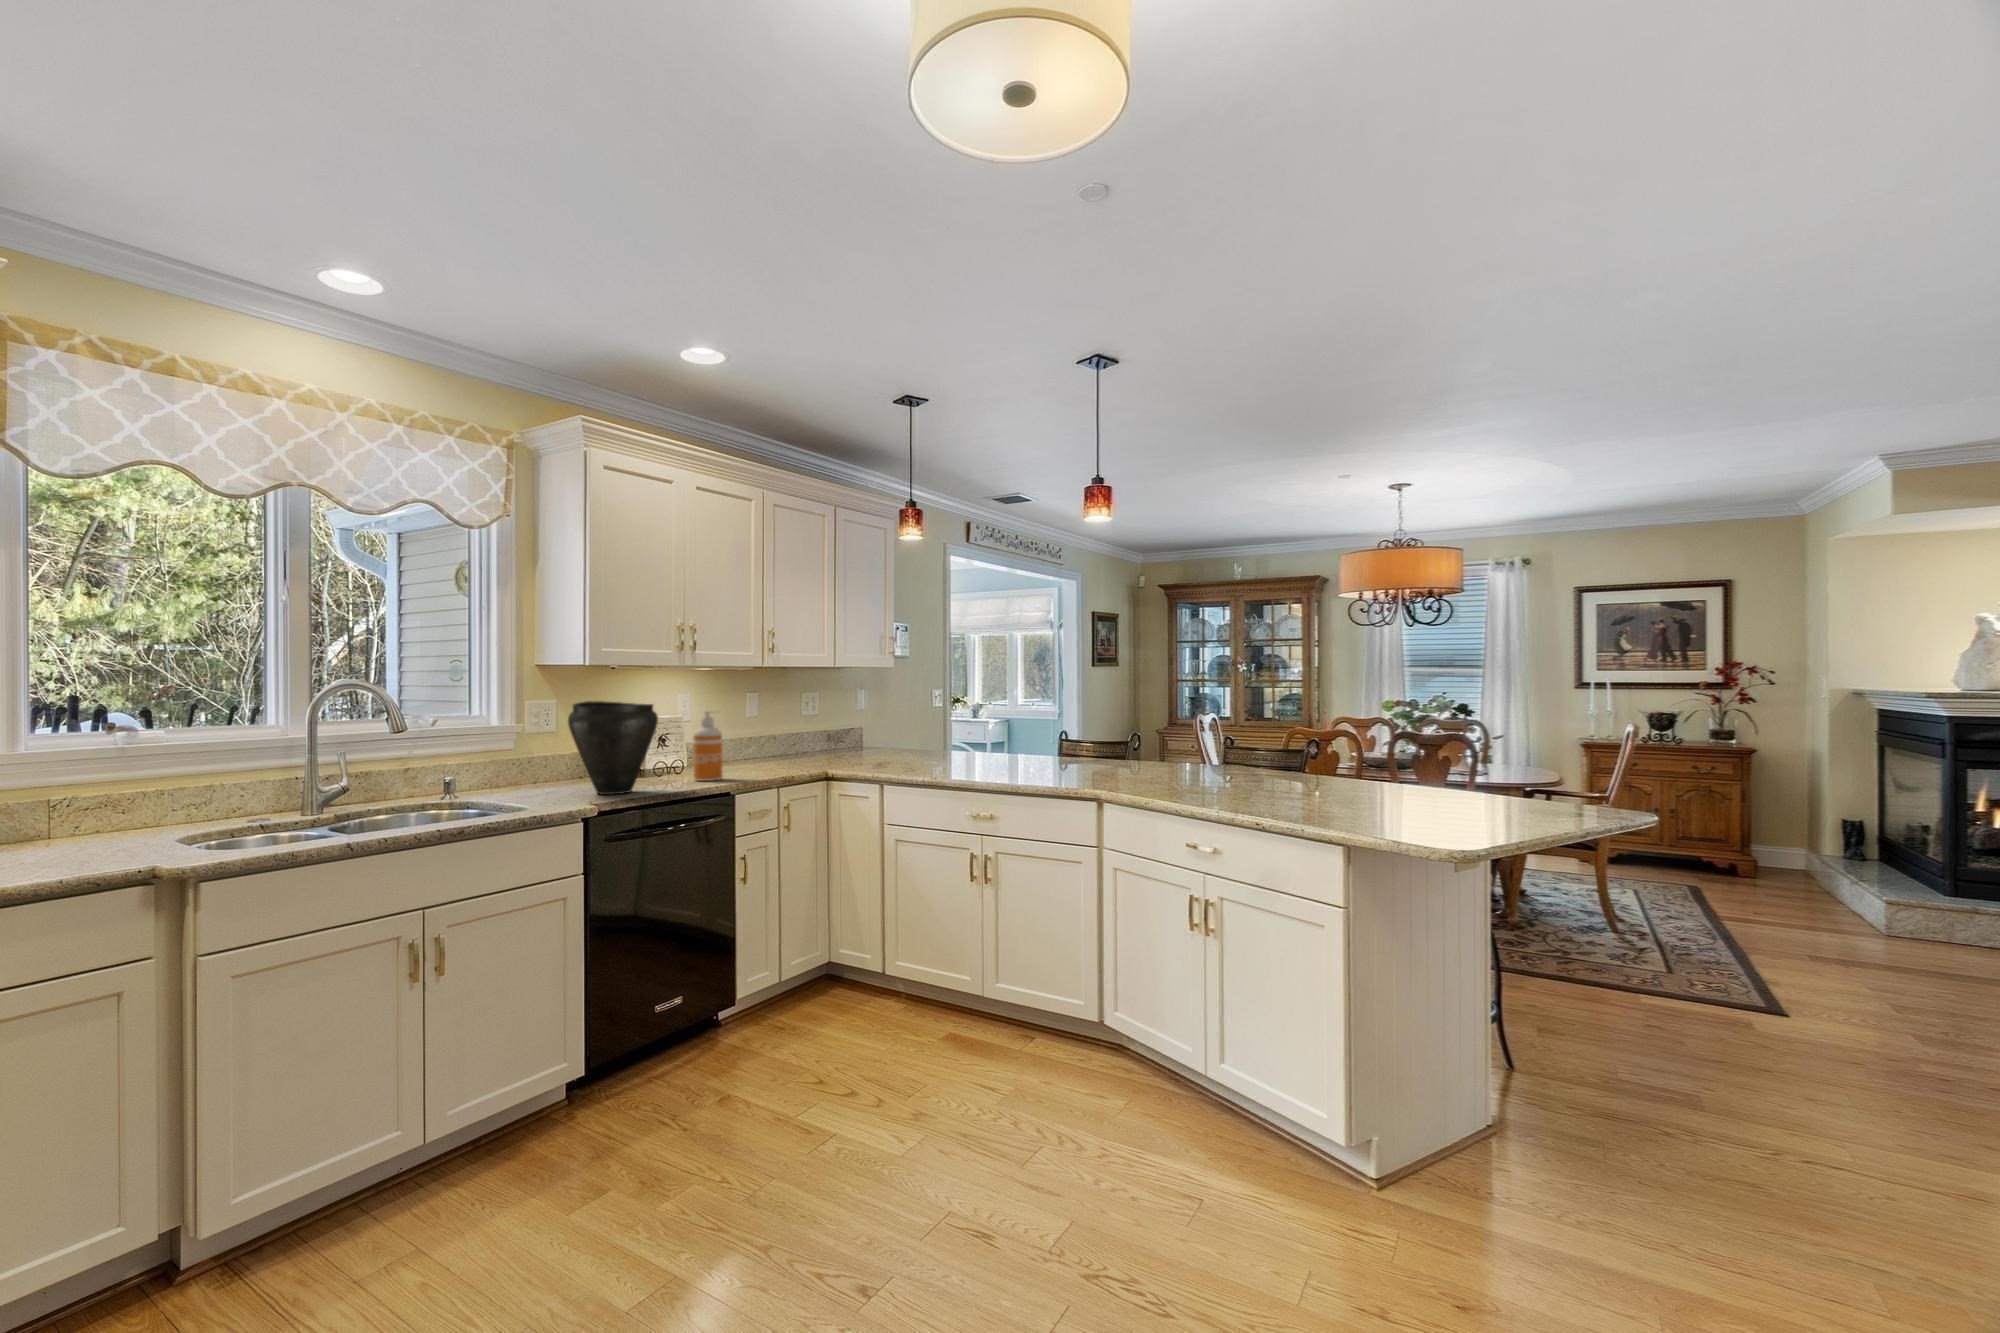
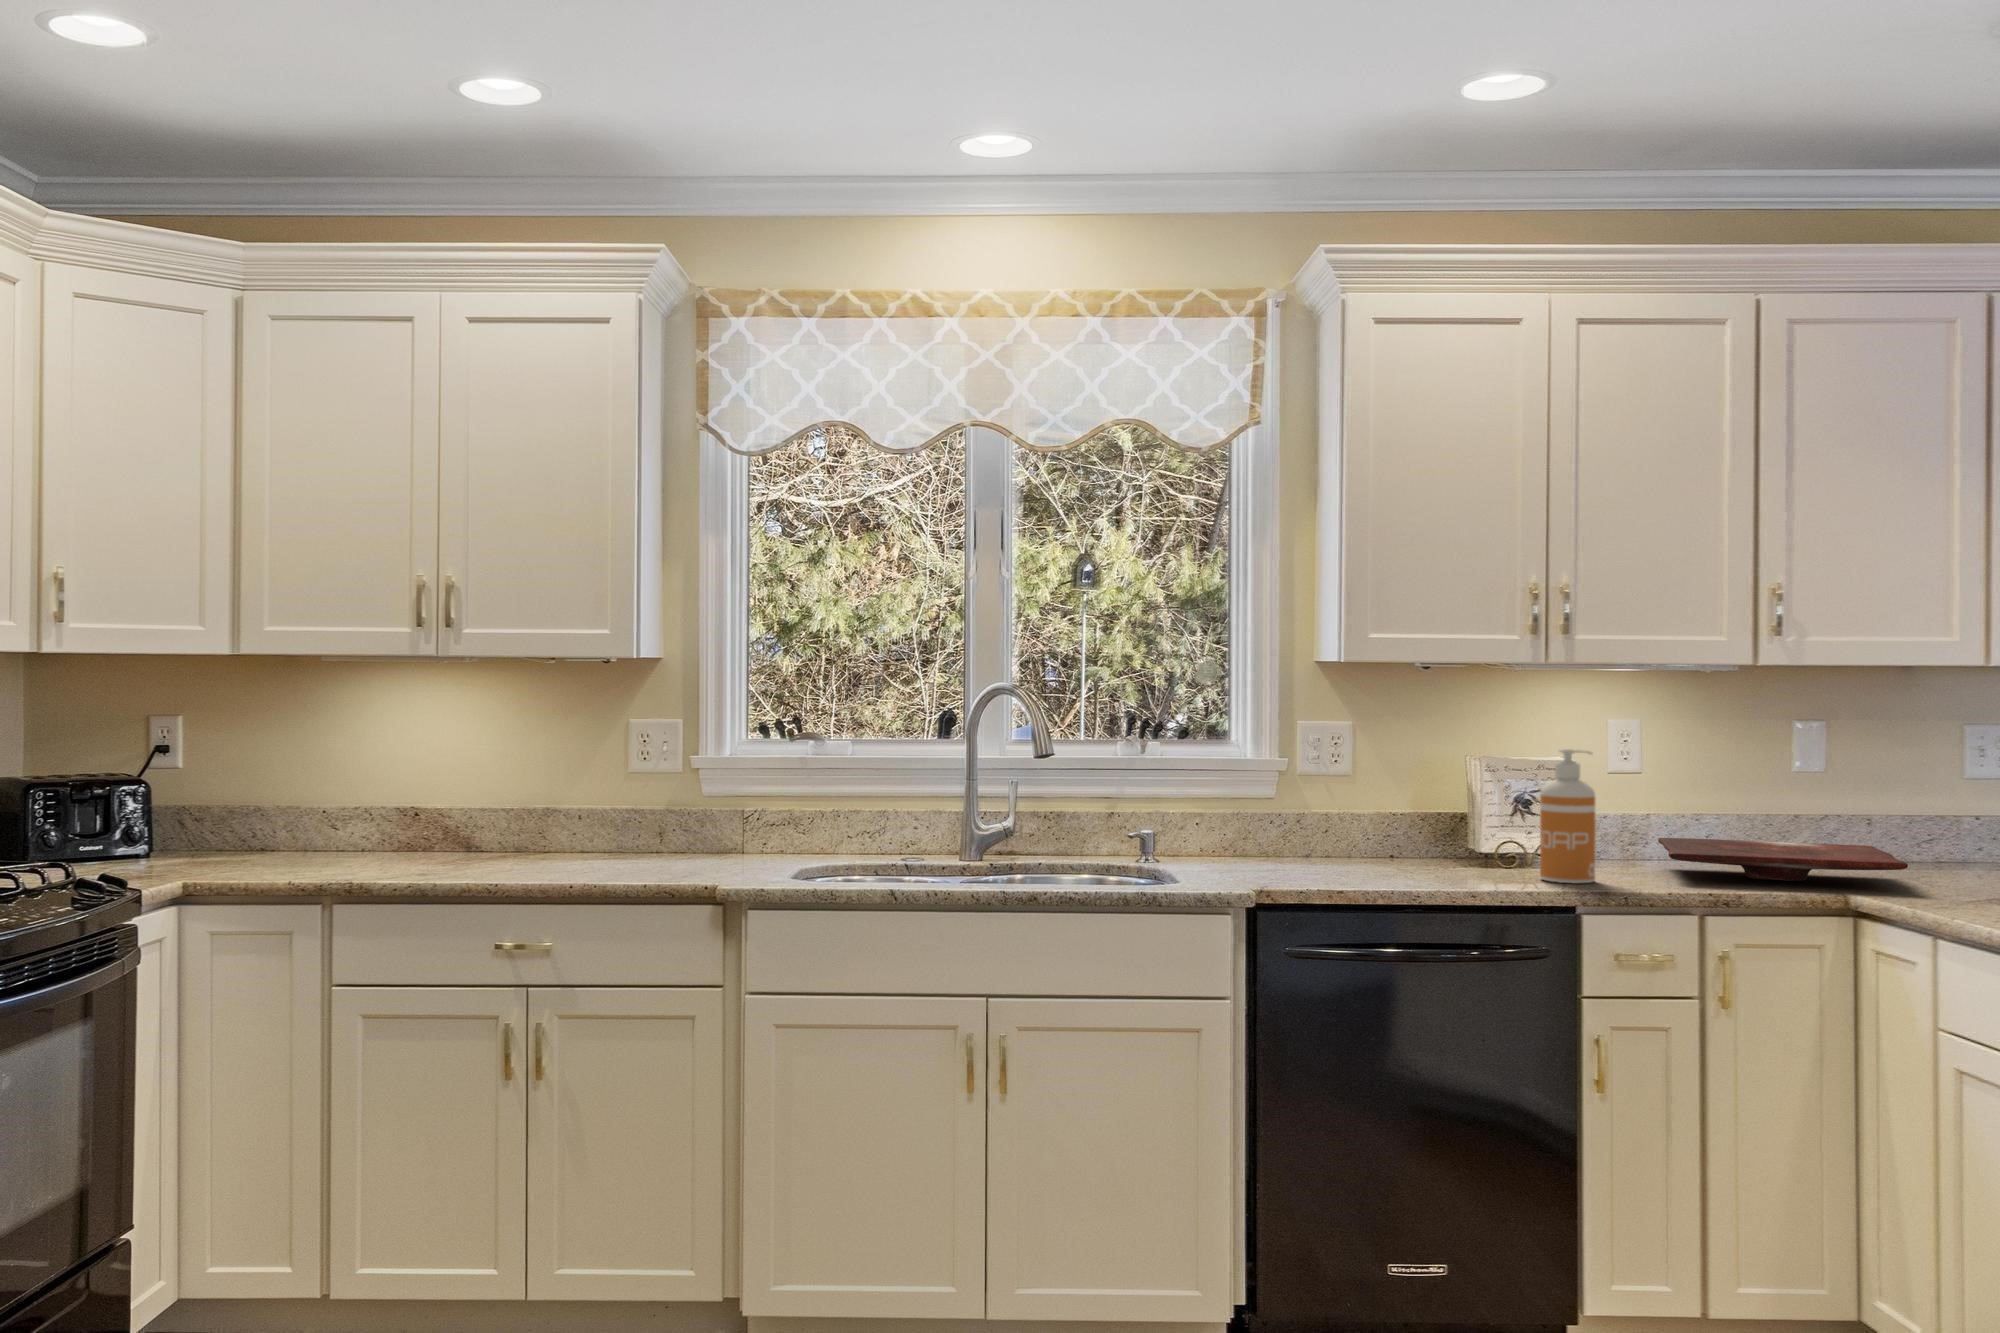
vase: present [568,701,658,795] -> none [1285,720,1430,883]
cutting board: none [720,750,840,769] -> present [1658,838,1908,881]

